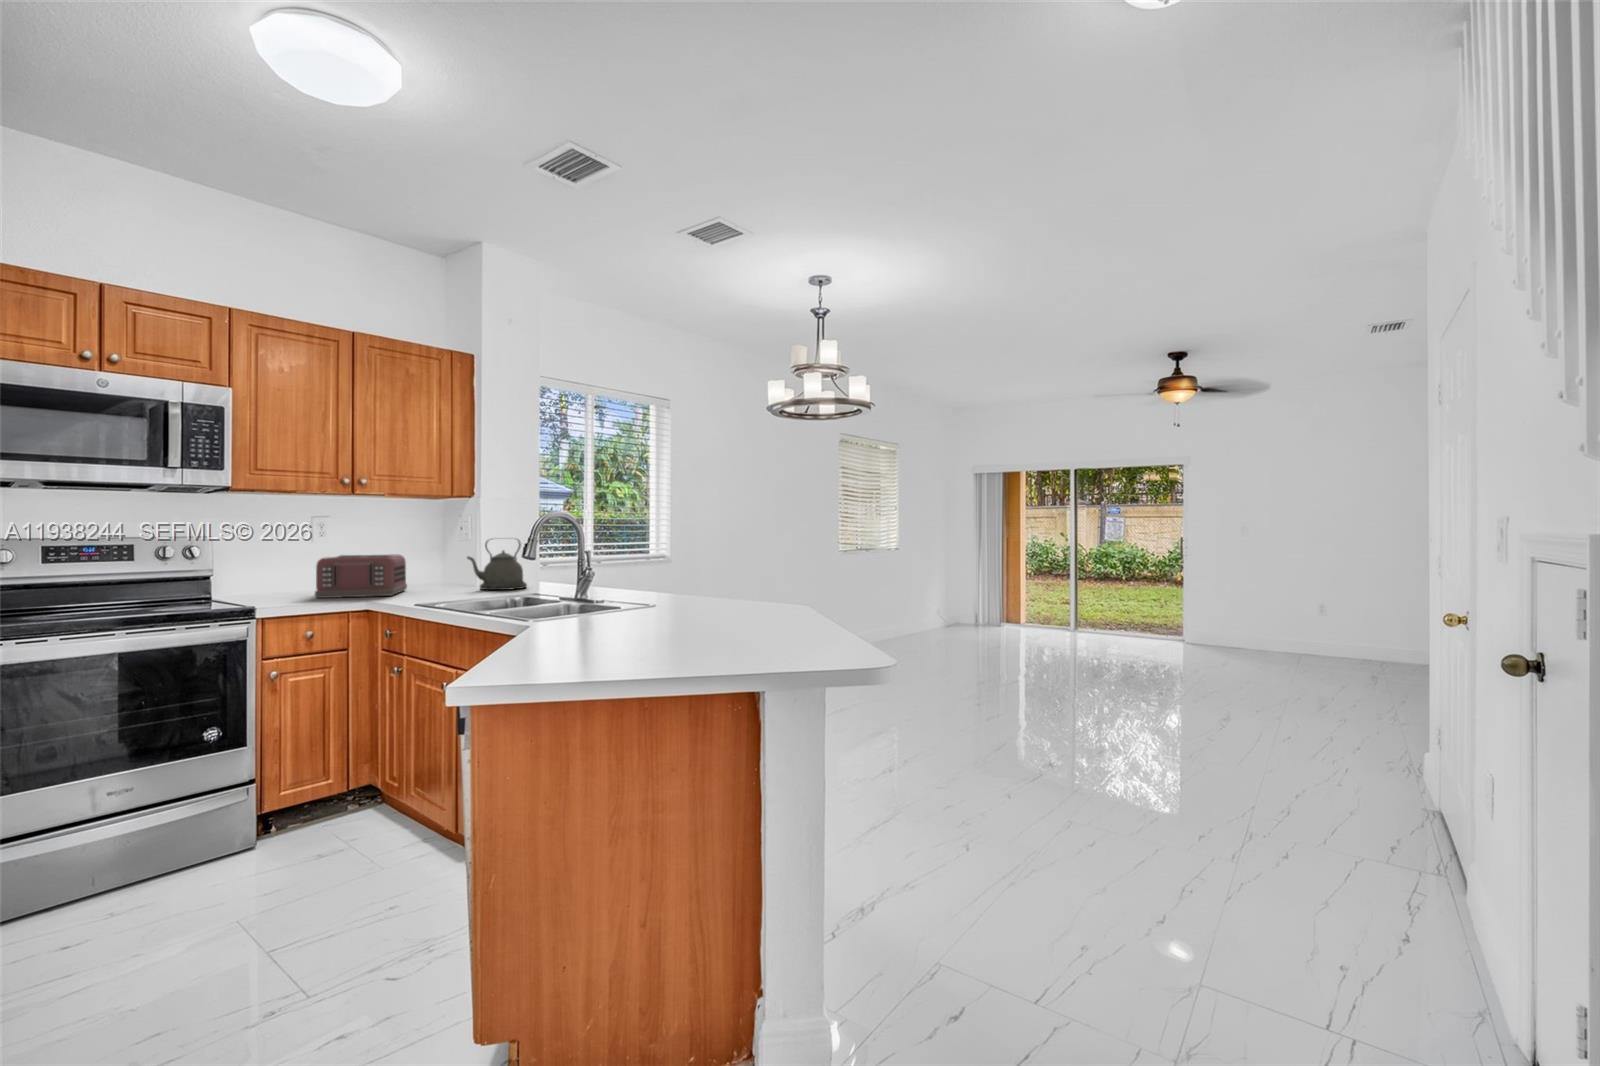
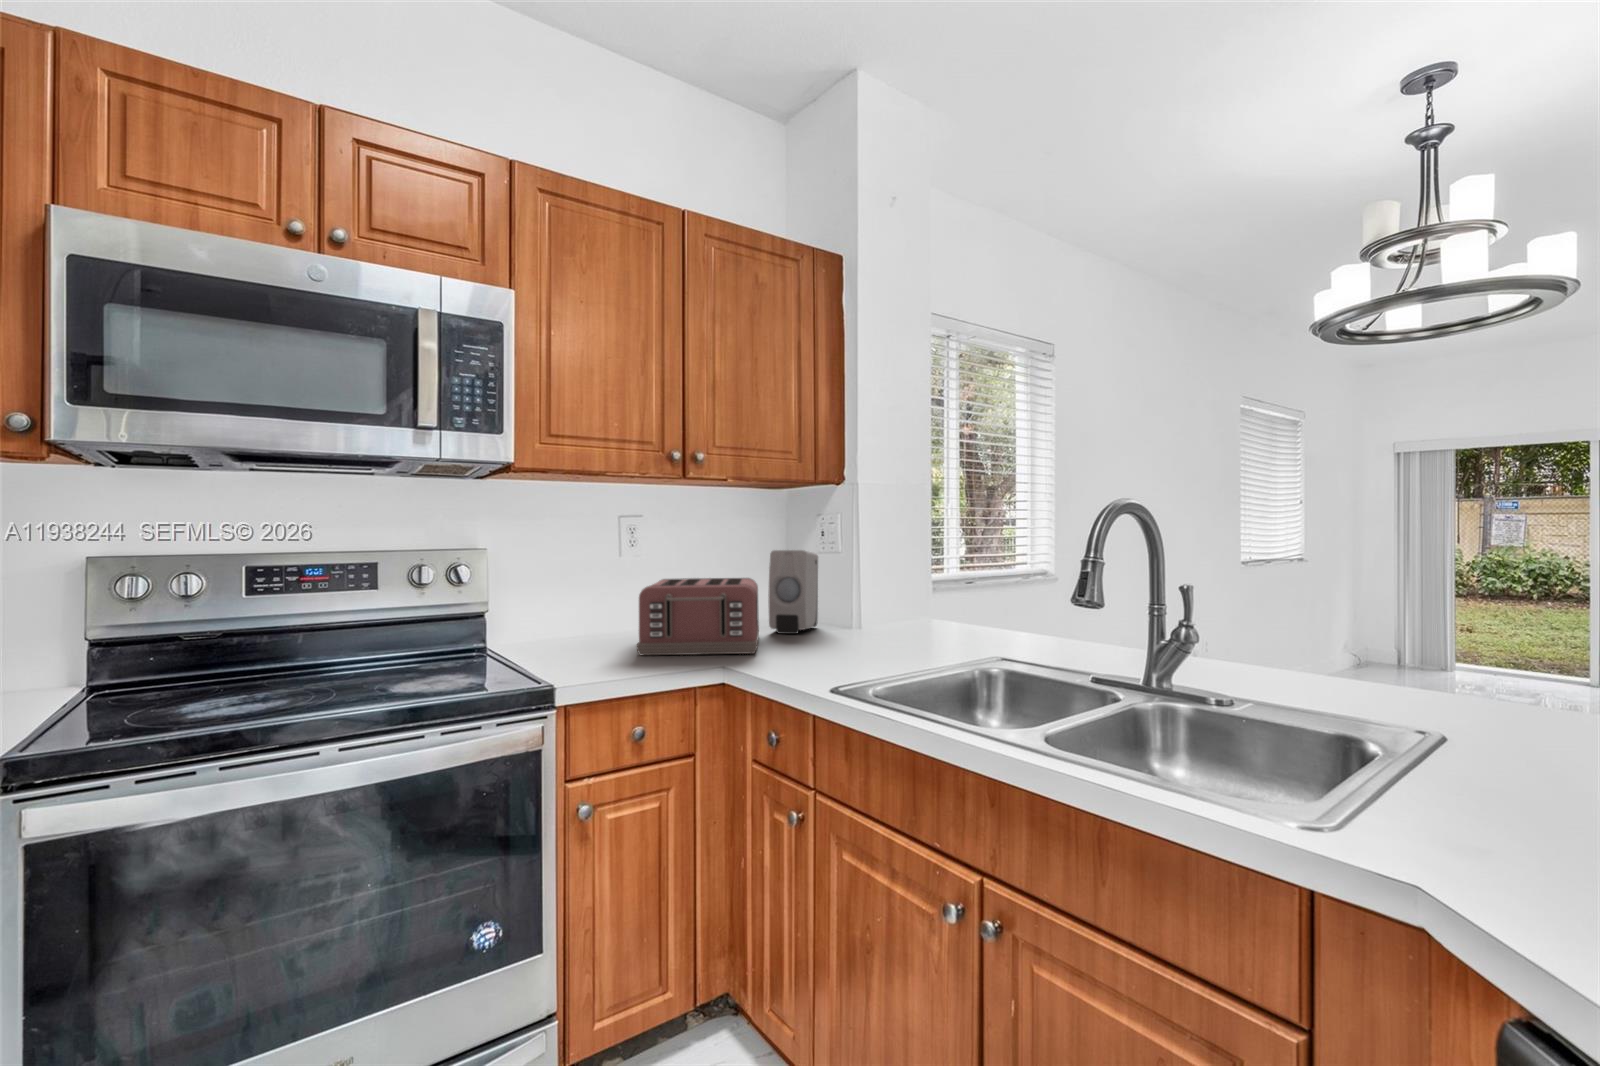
soap dispenser: none [415,538,455,589] -> present [768,550,818,634]
kettle: present [467,539,527,590] -> none [856,550,944,641]

